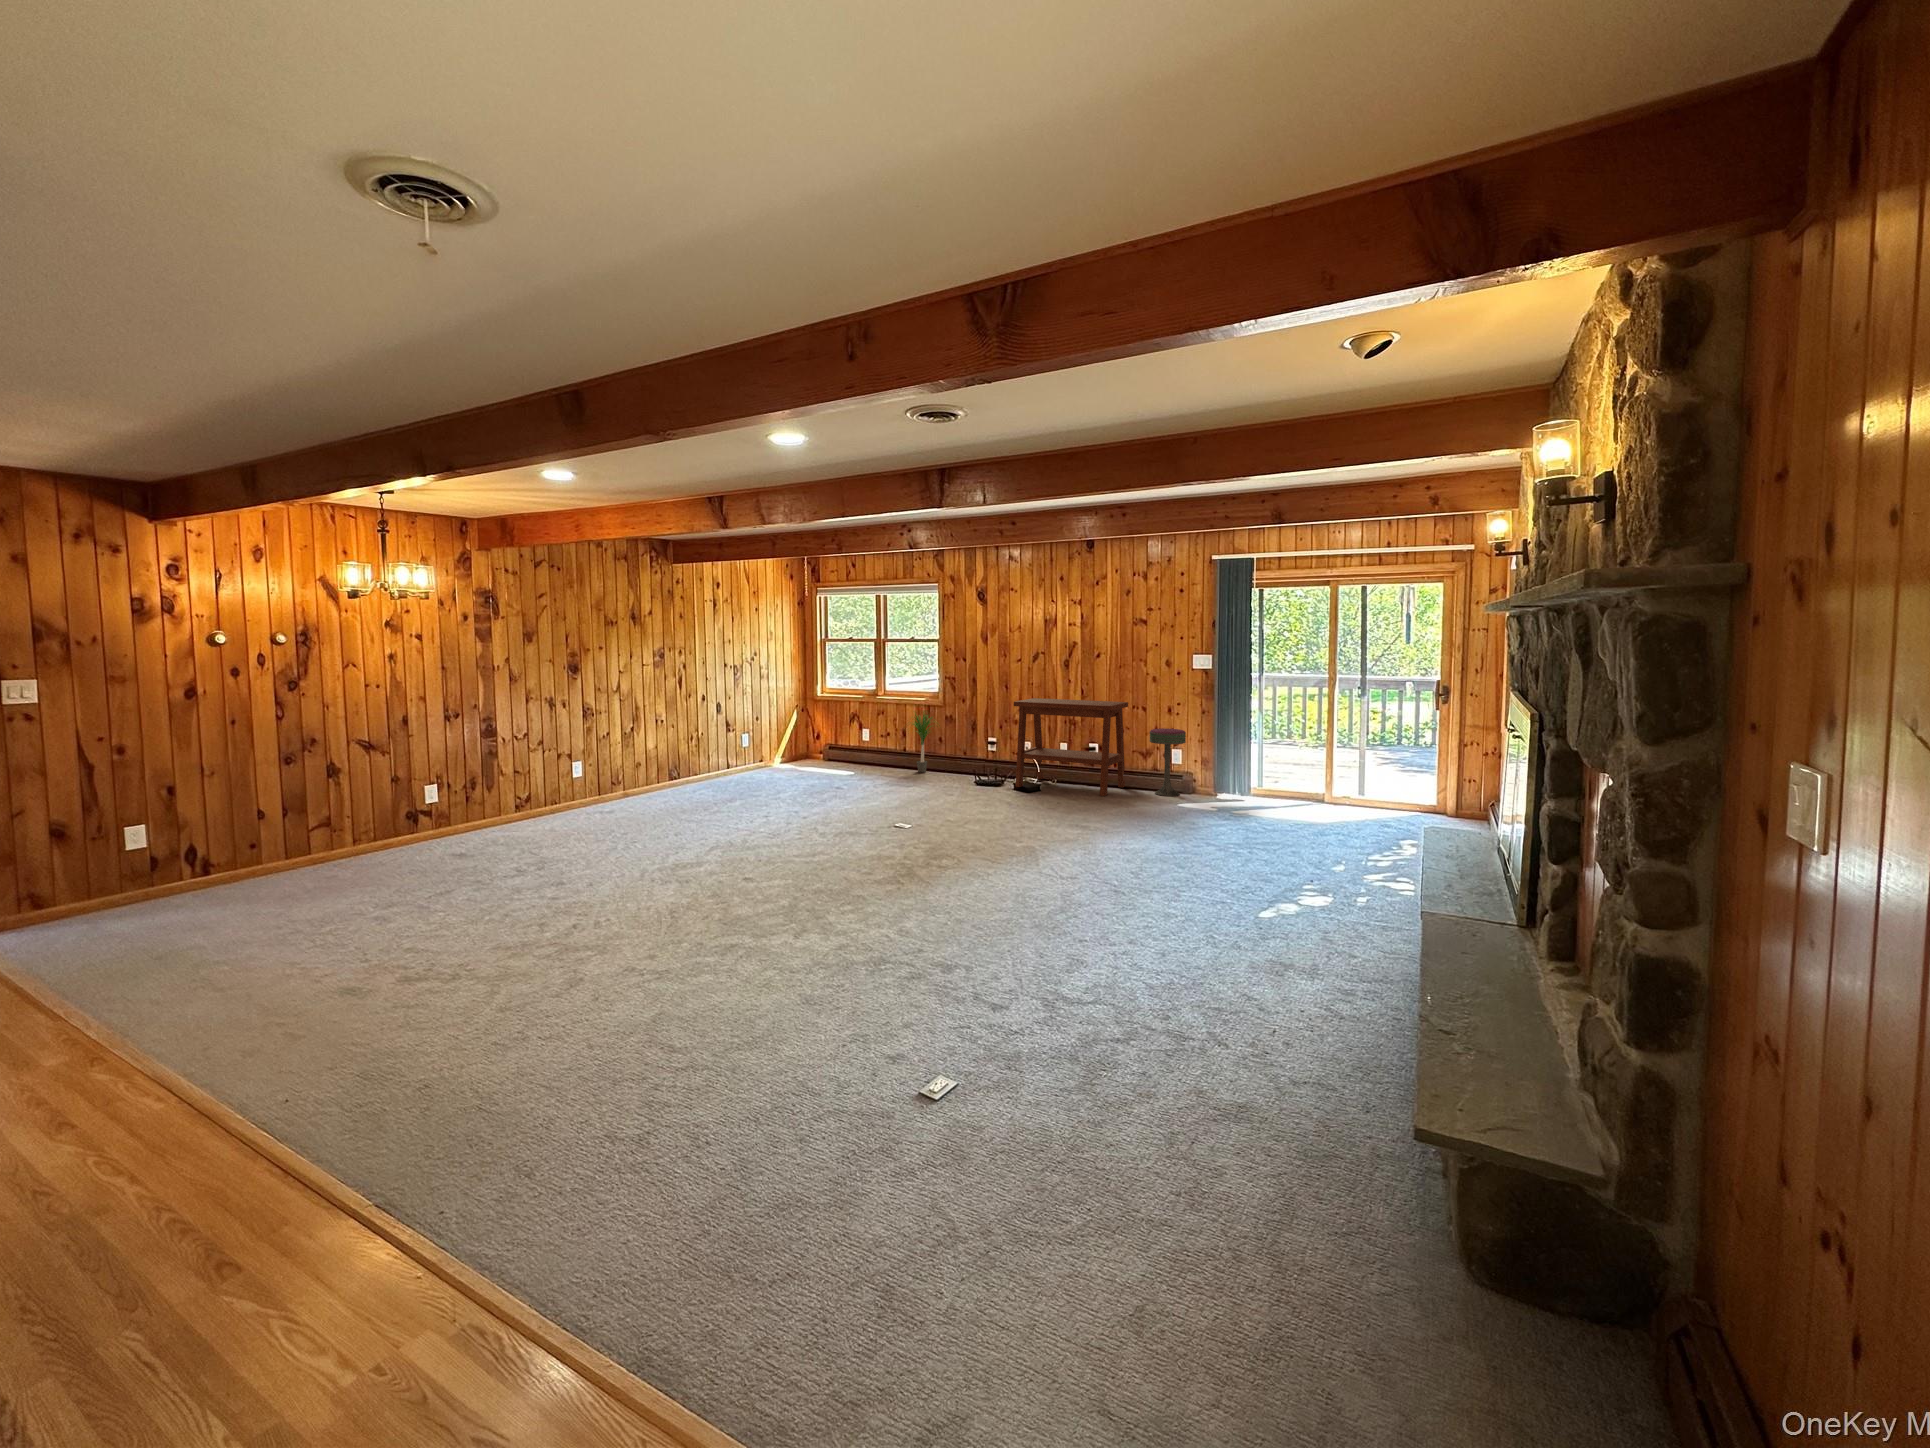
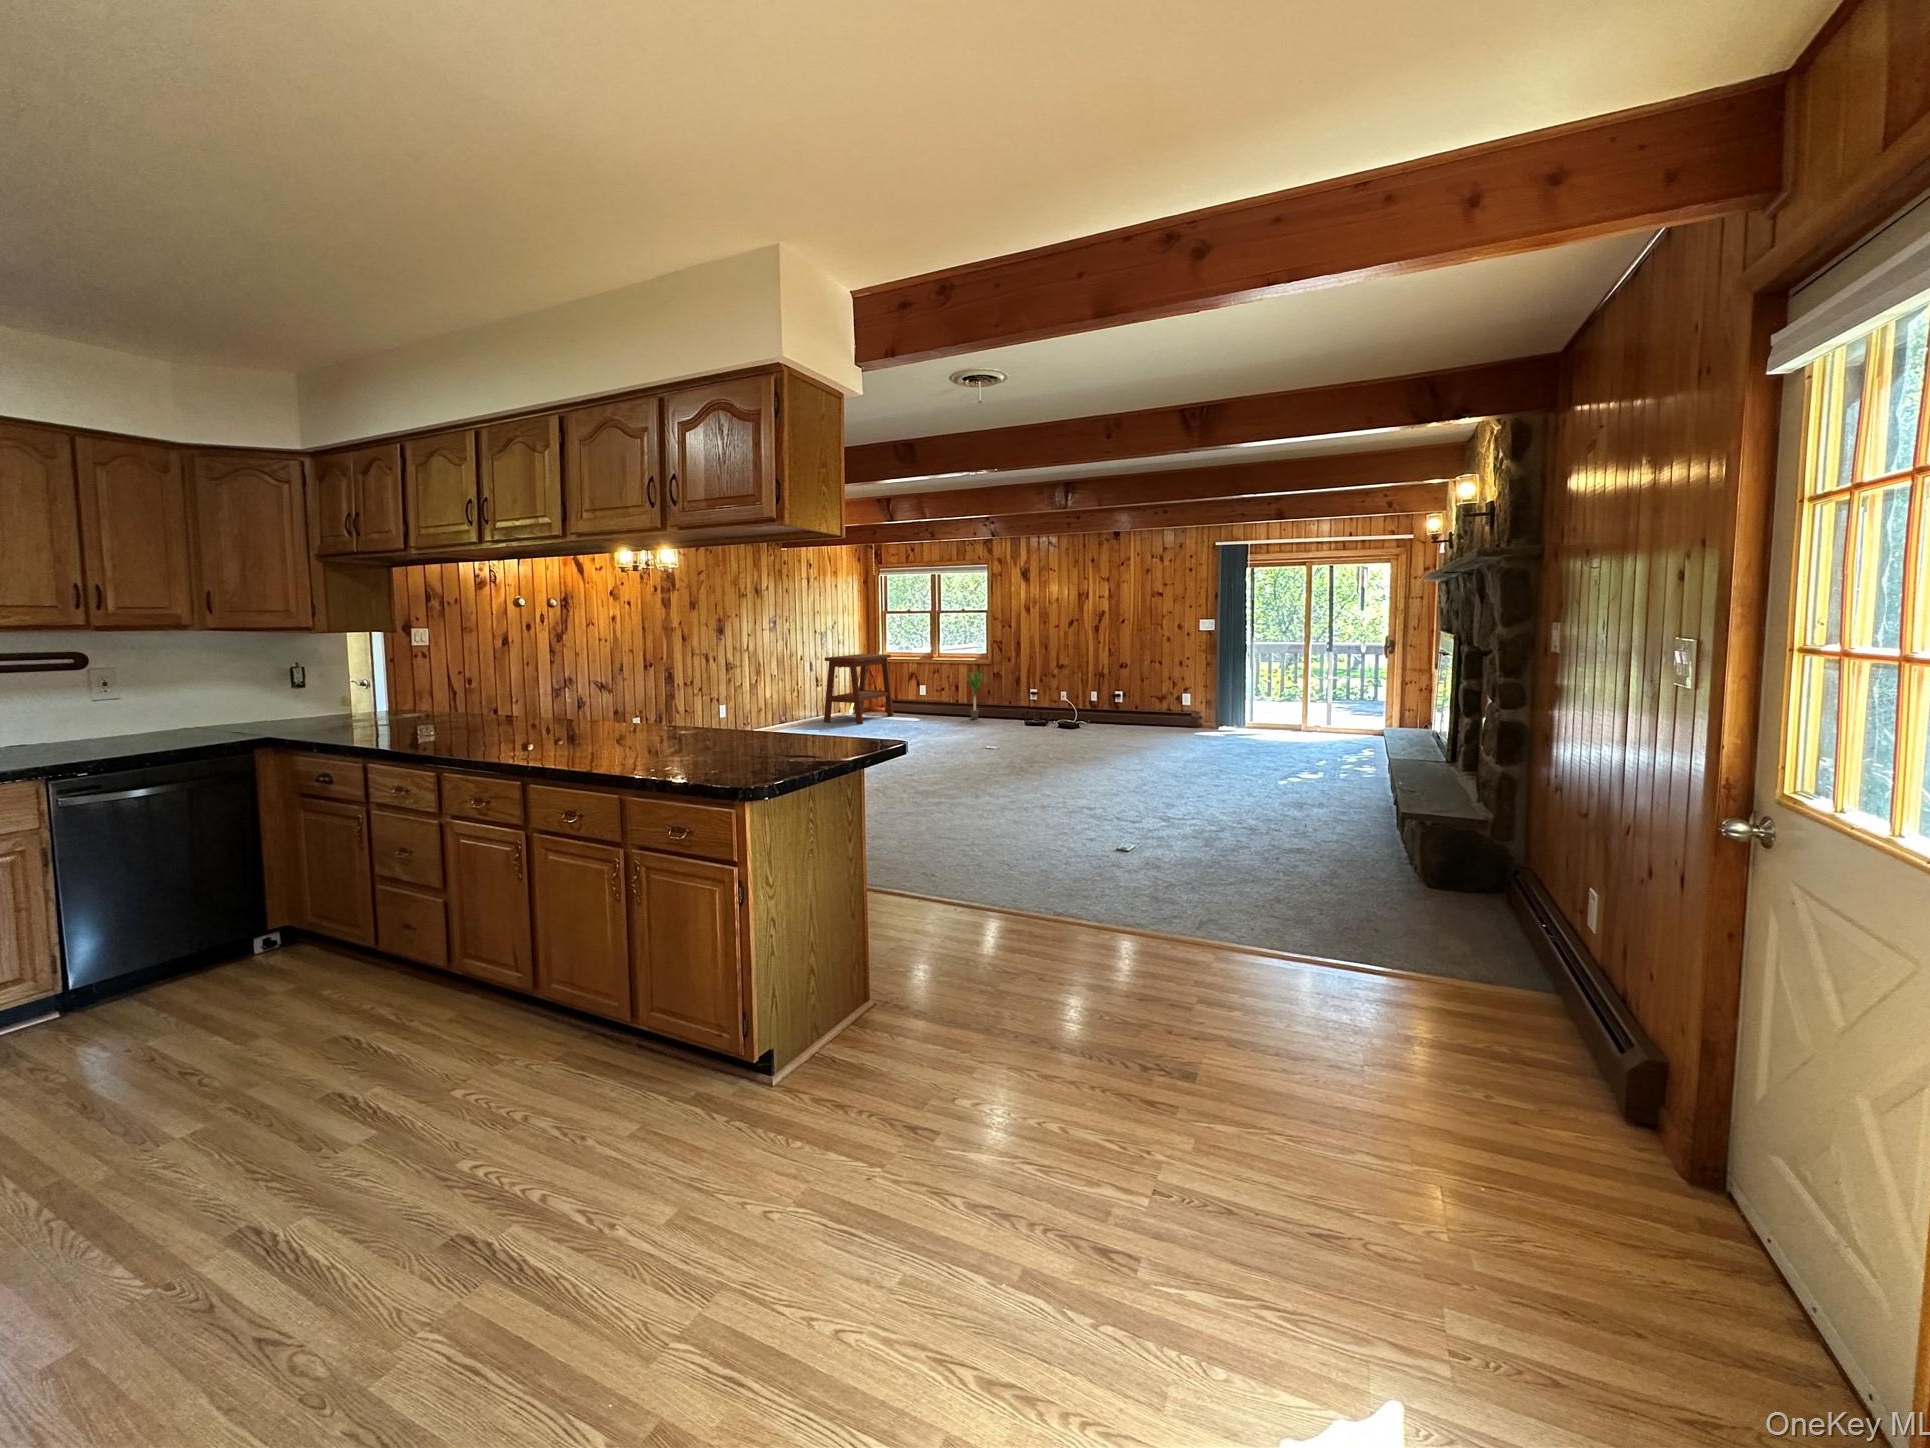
side table: present [1014,698,1128,796] -> present [824,654,894,724]
bar stool: present [1150,728,1186,796] -> none [1167,678,1195,730]

